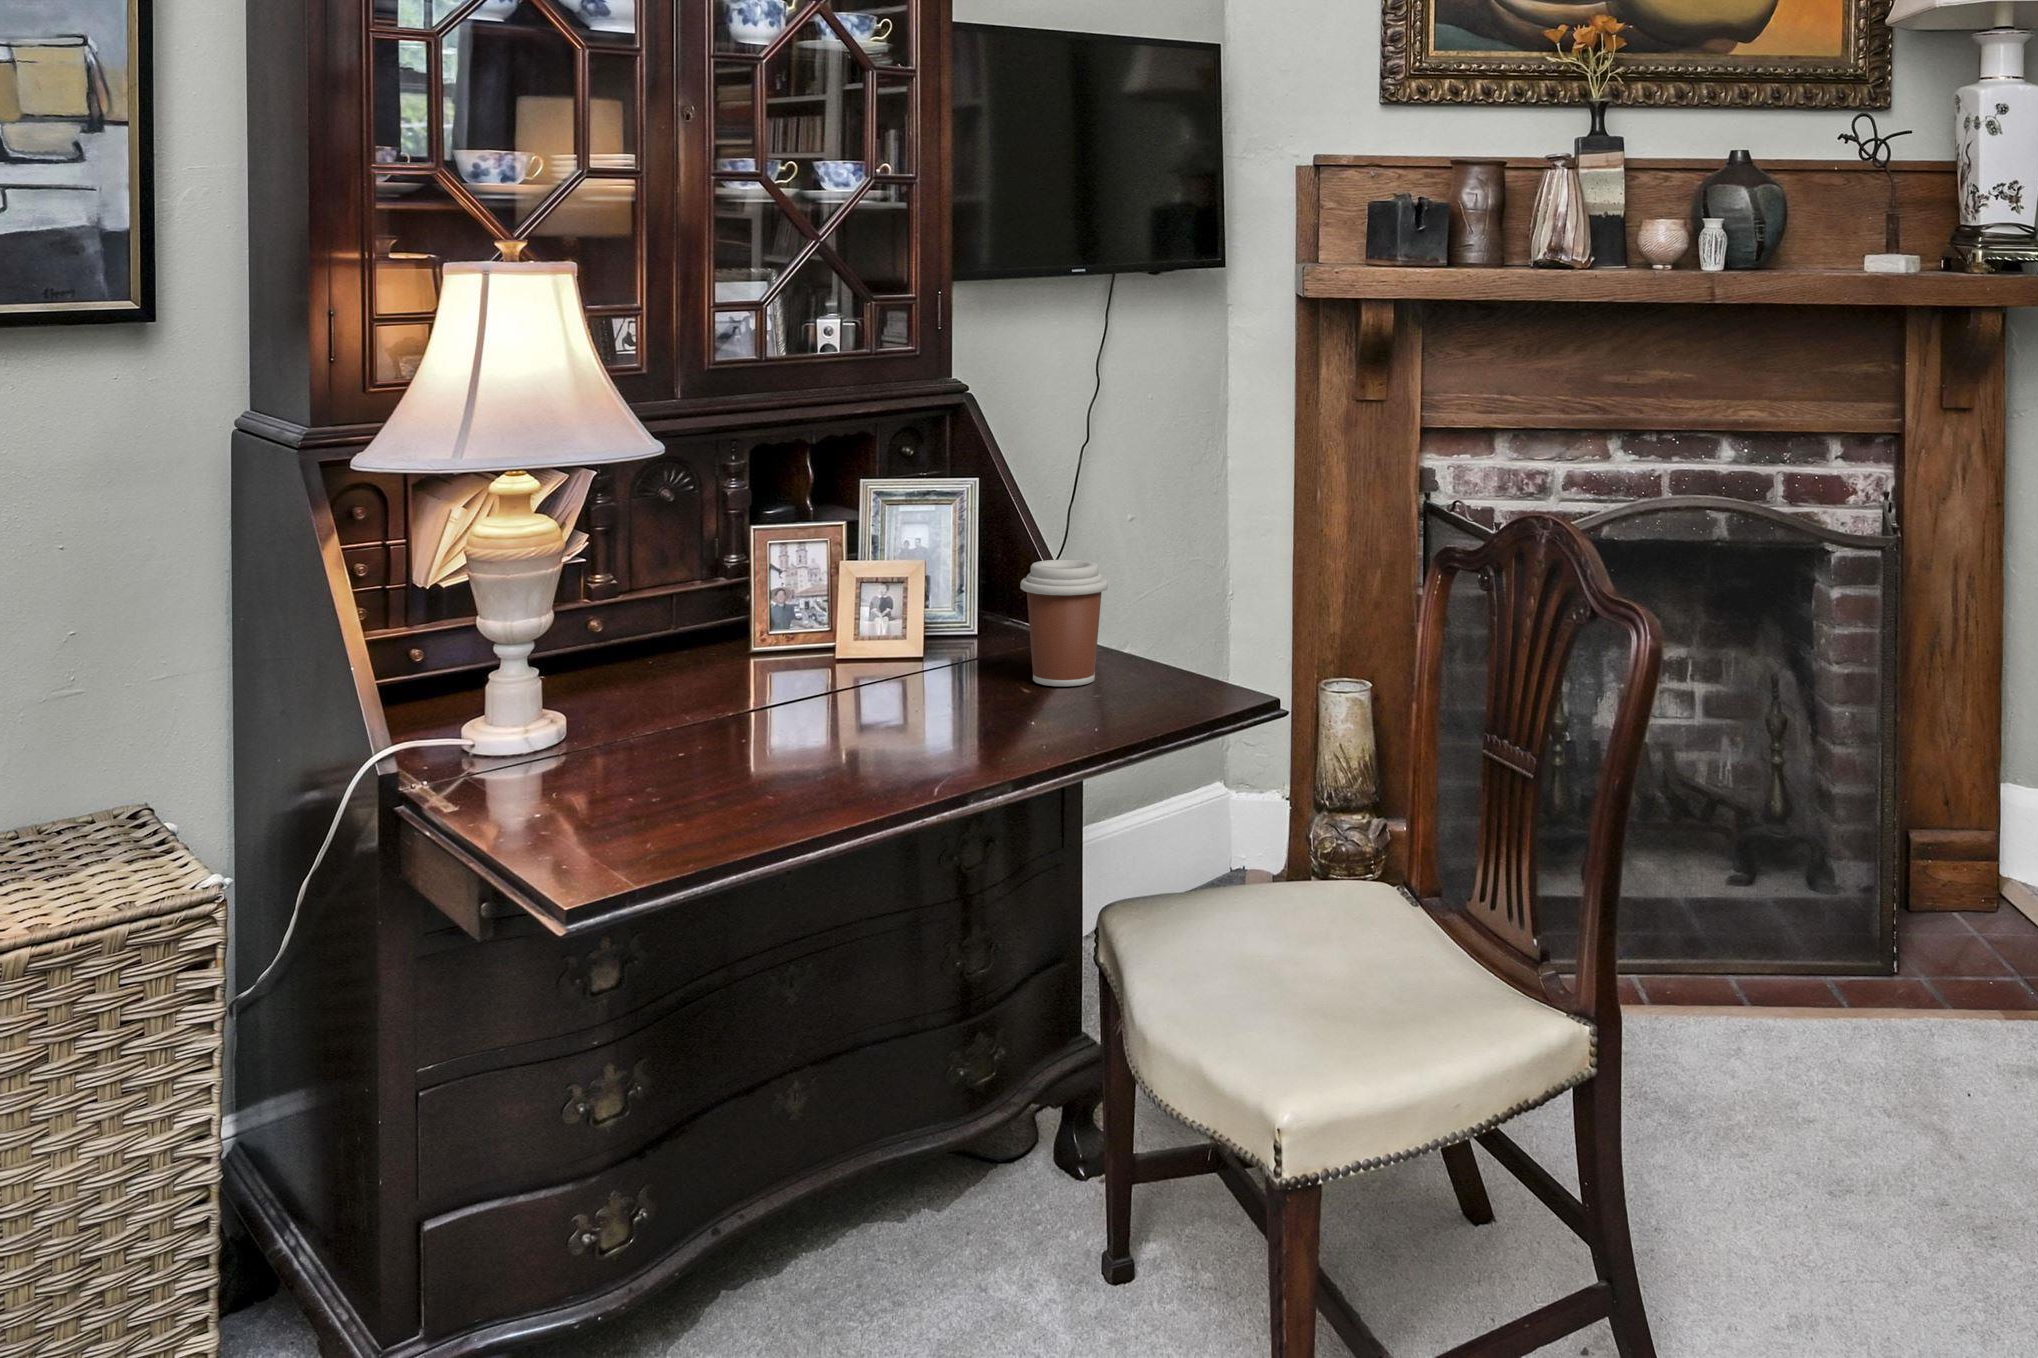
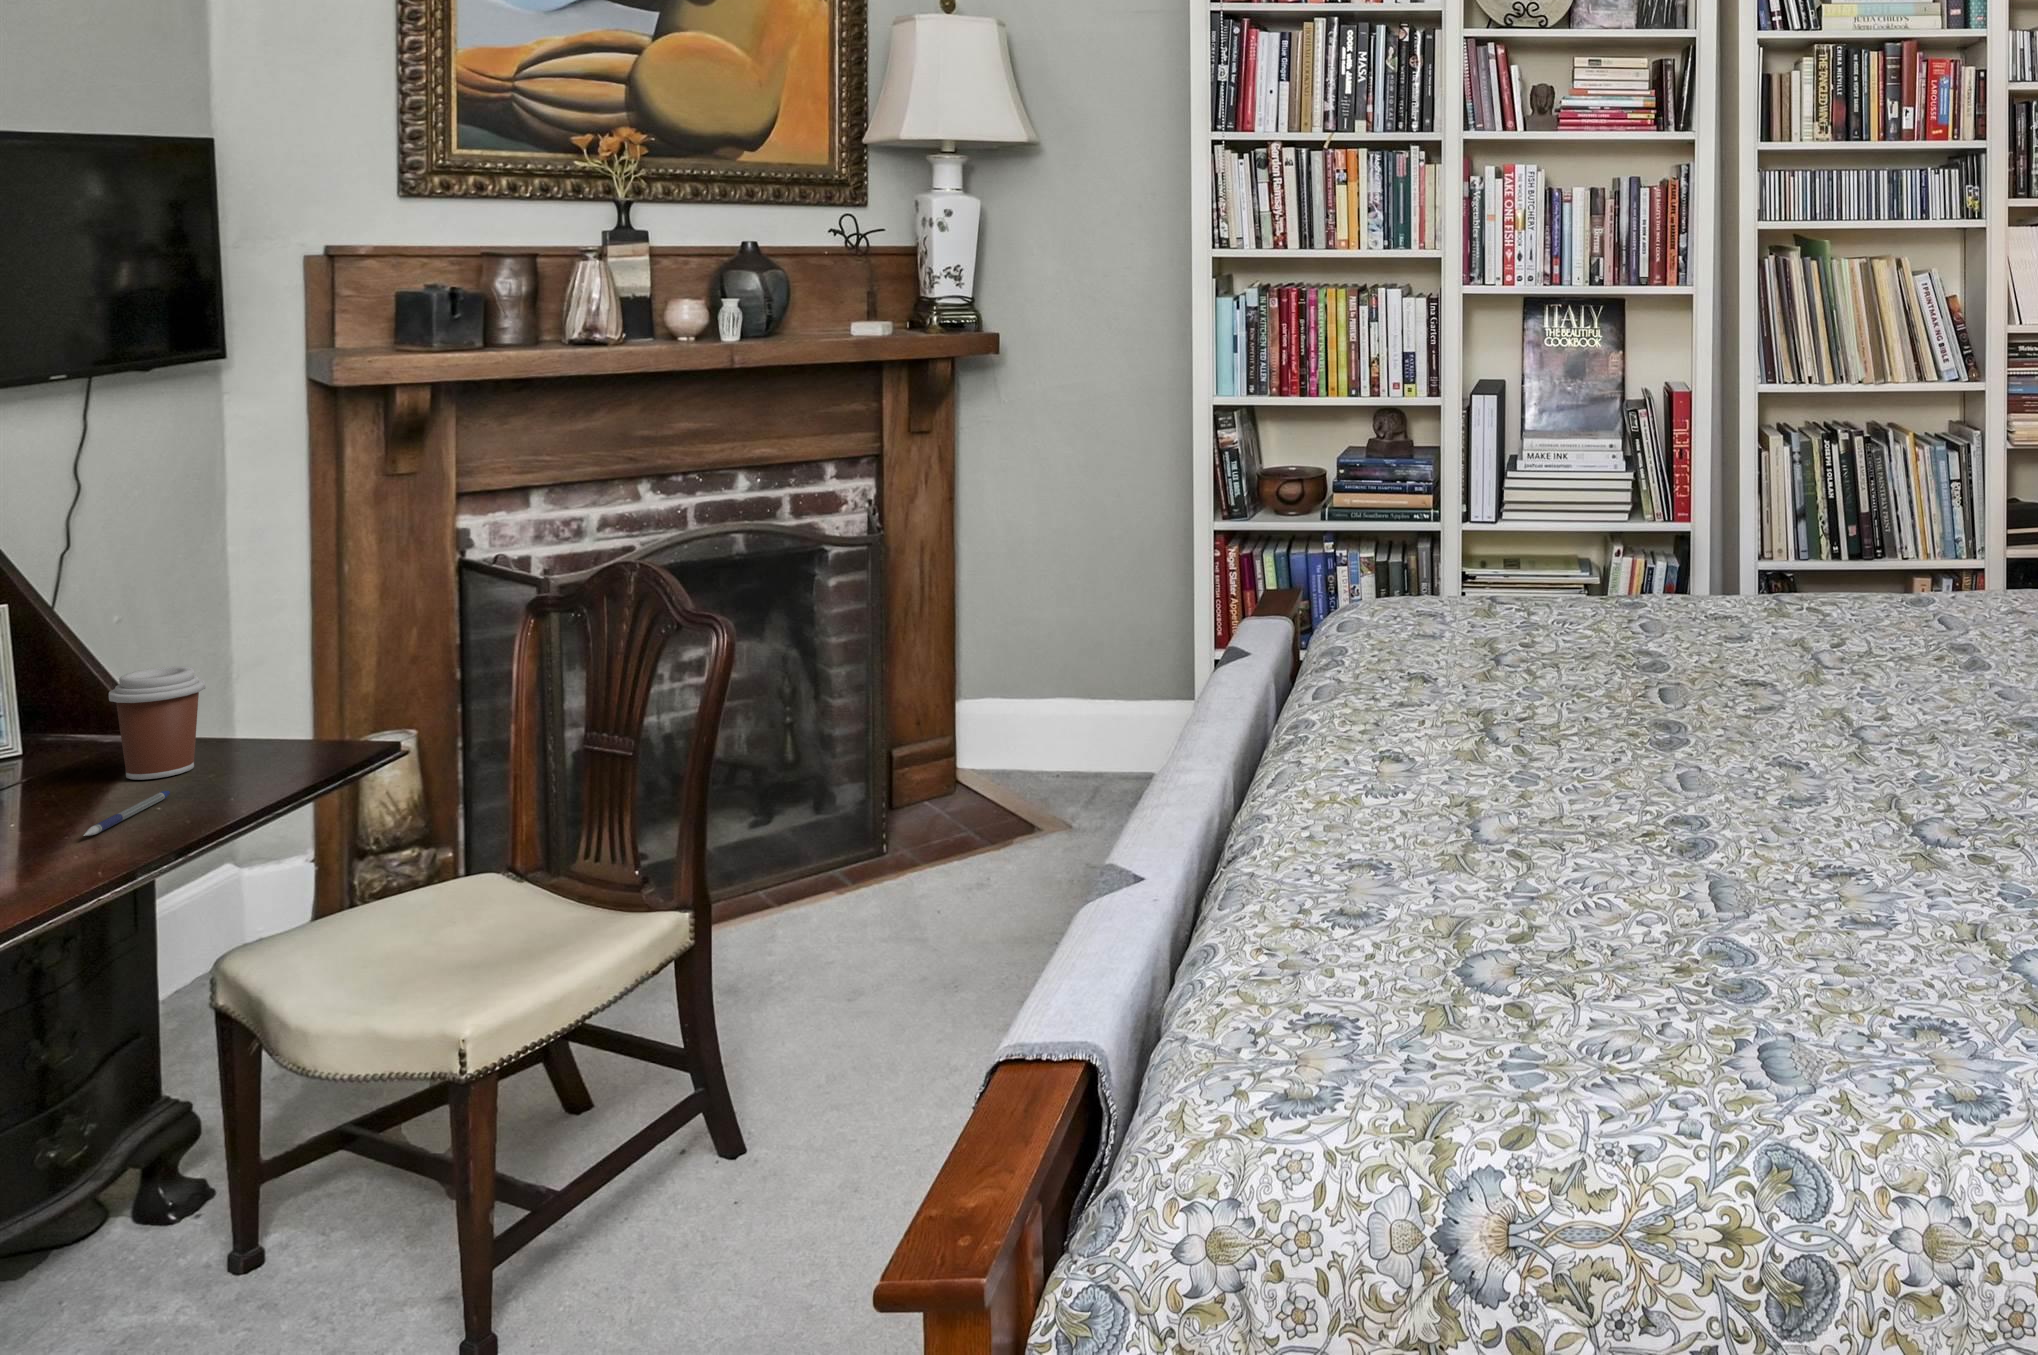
pen: none [951,702,1054,739] -> present [83,791,170,836]

